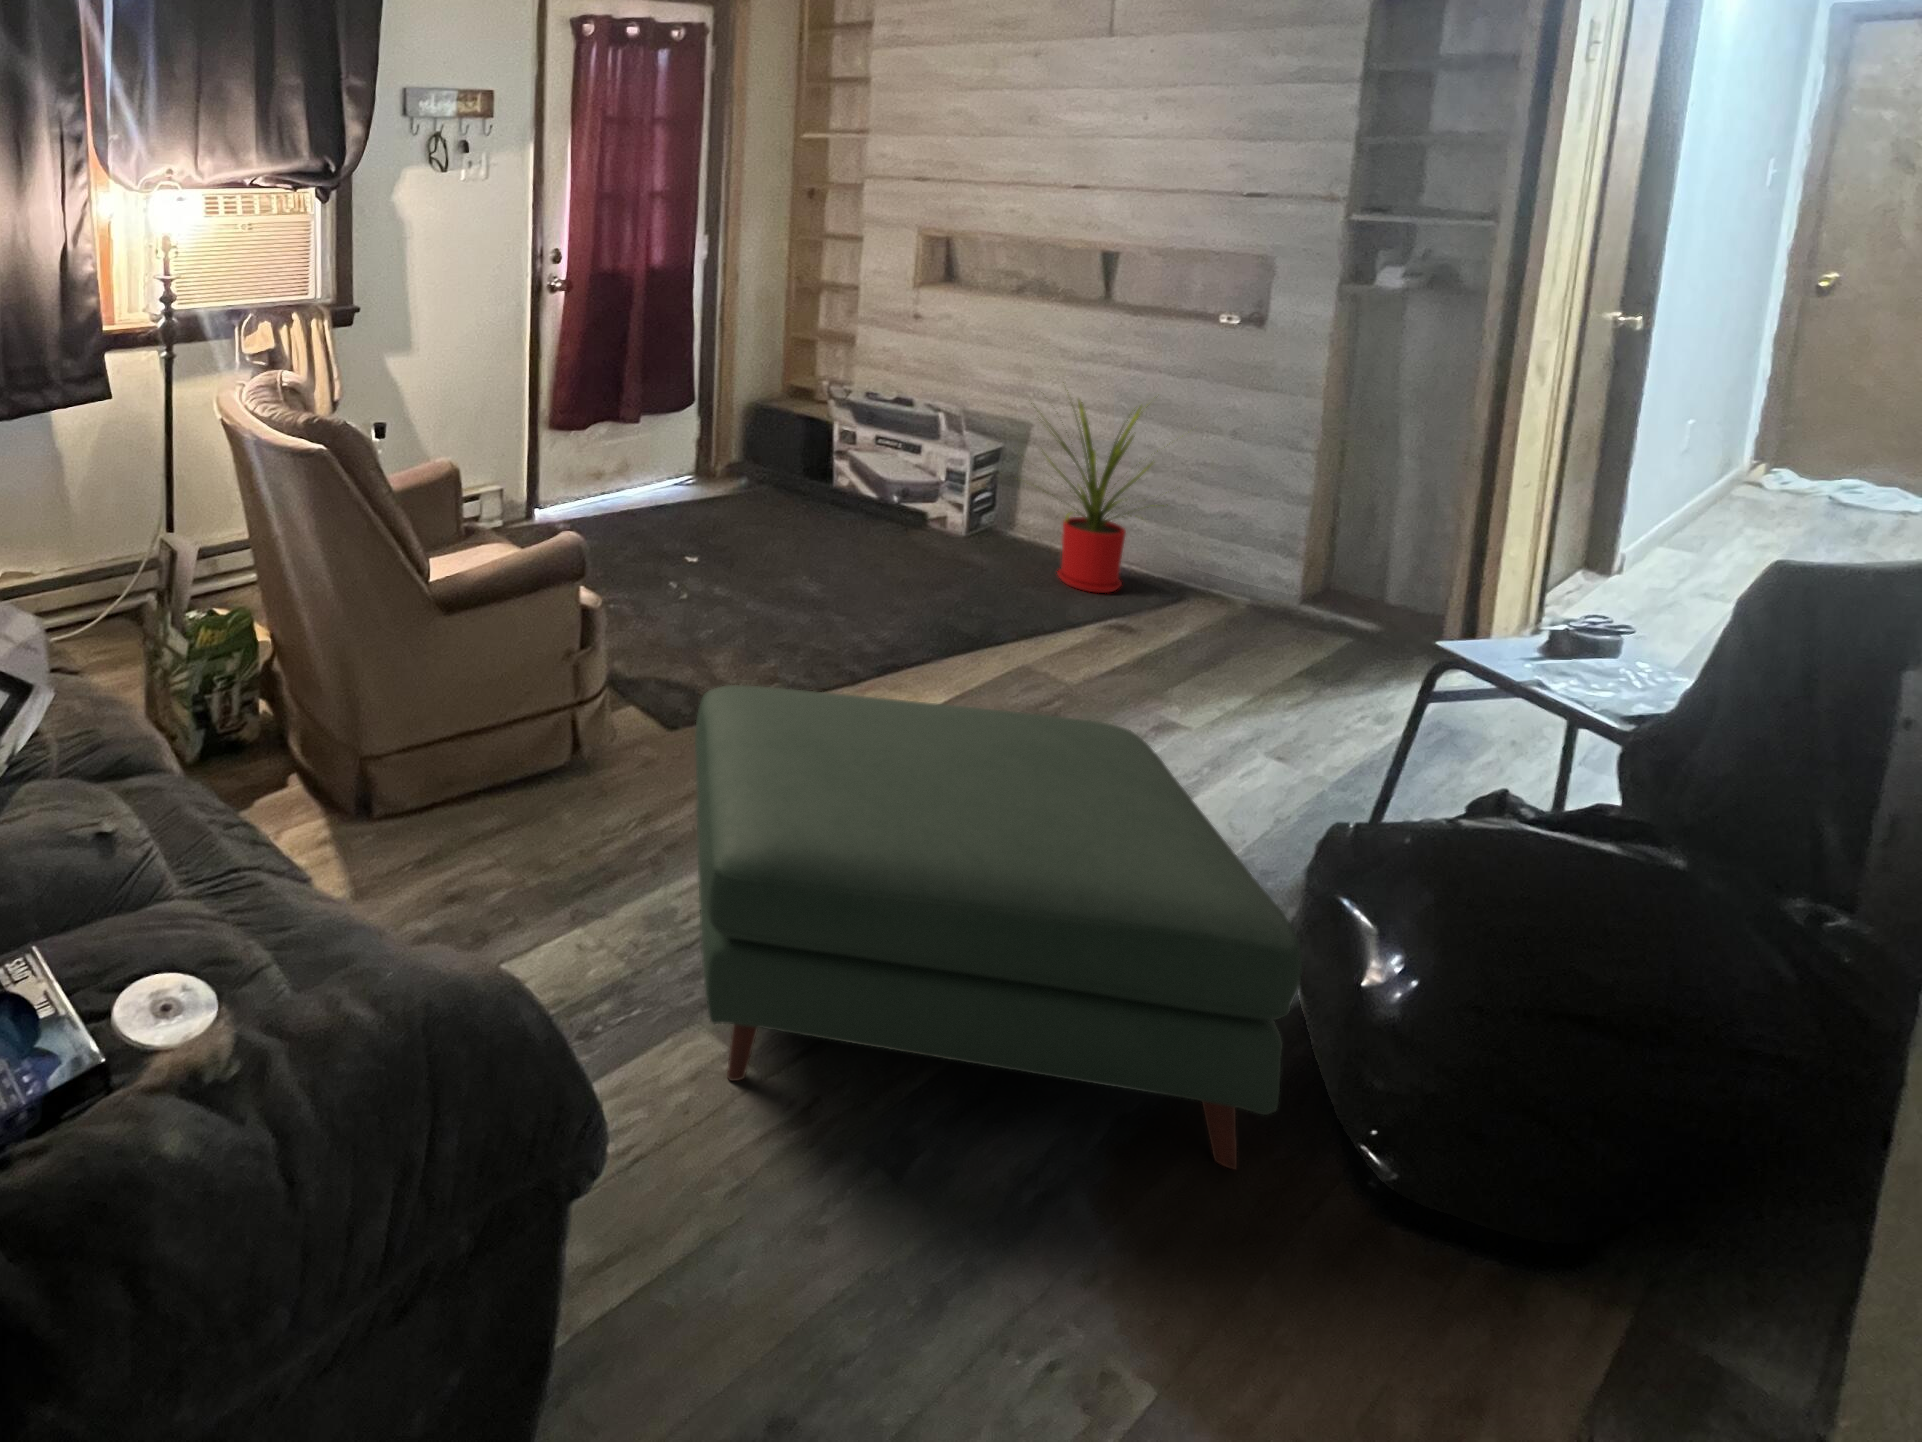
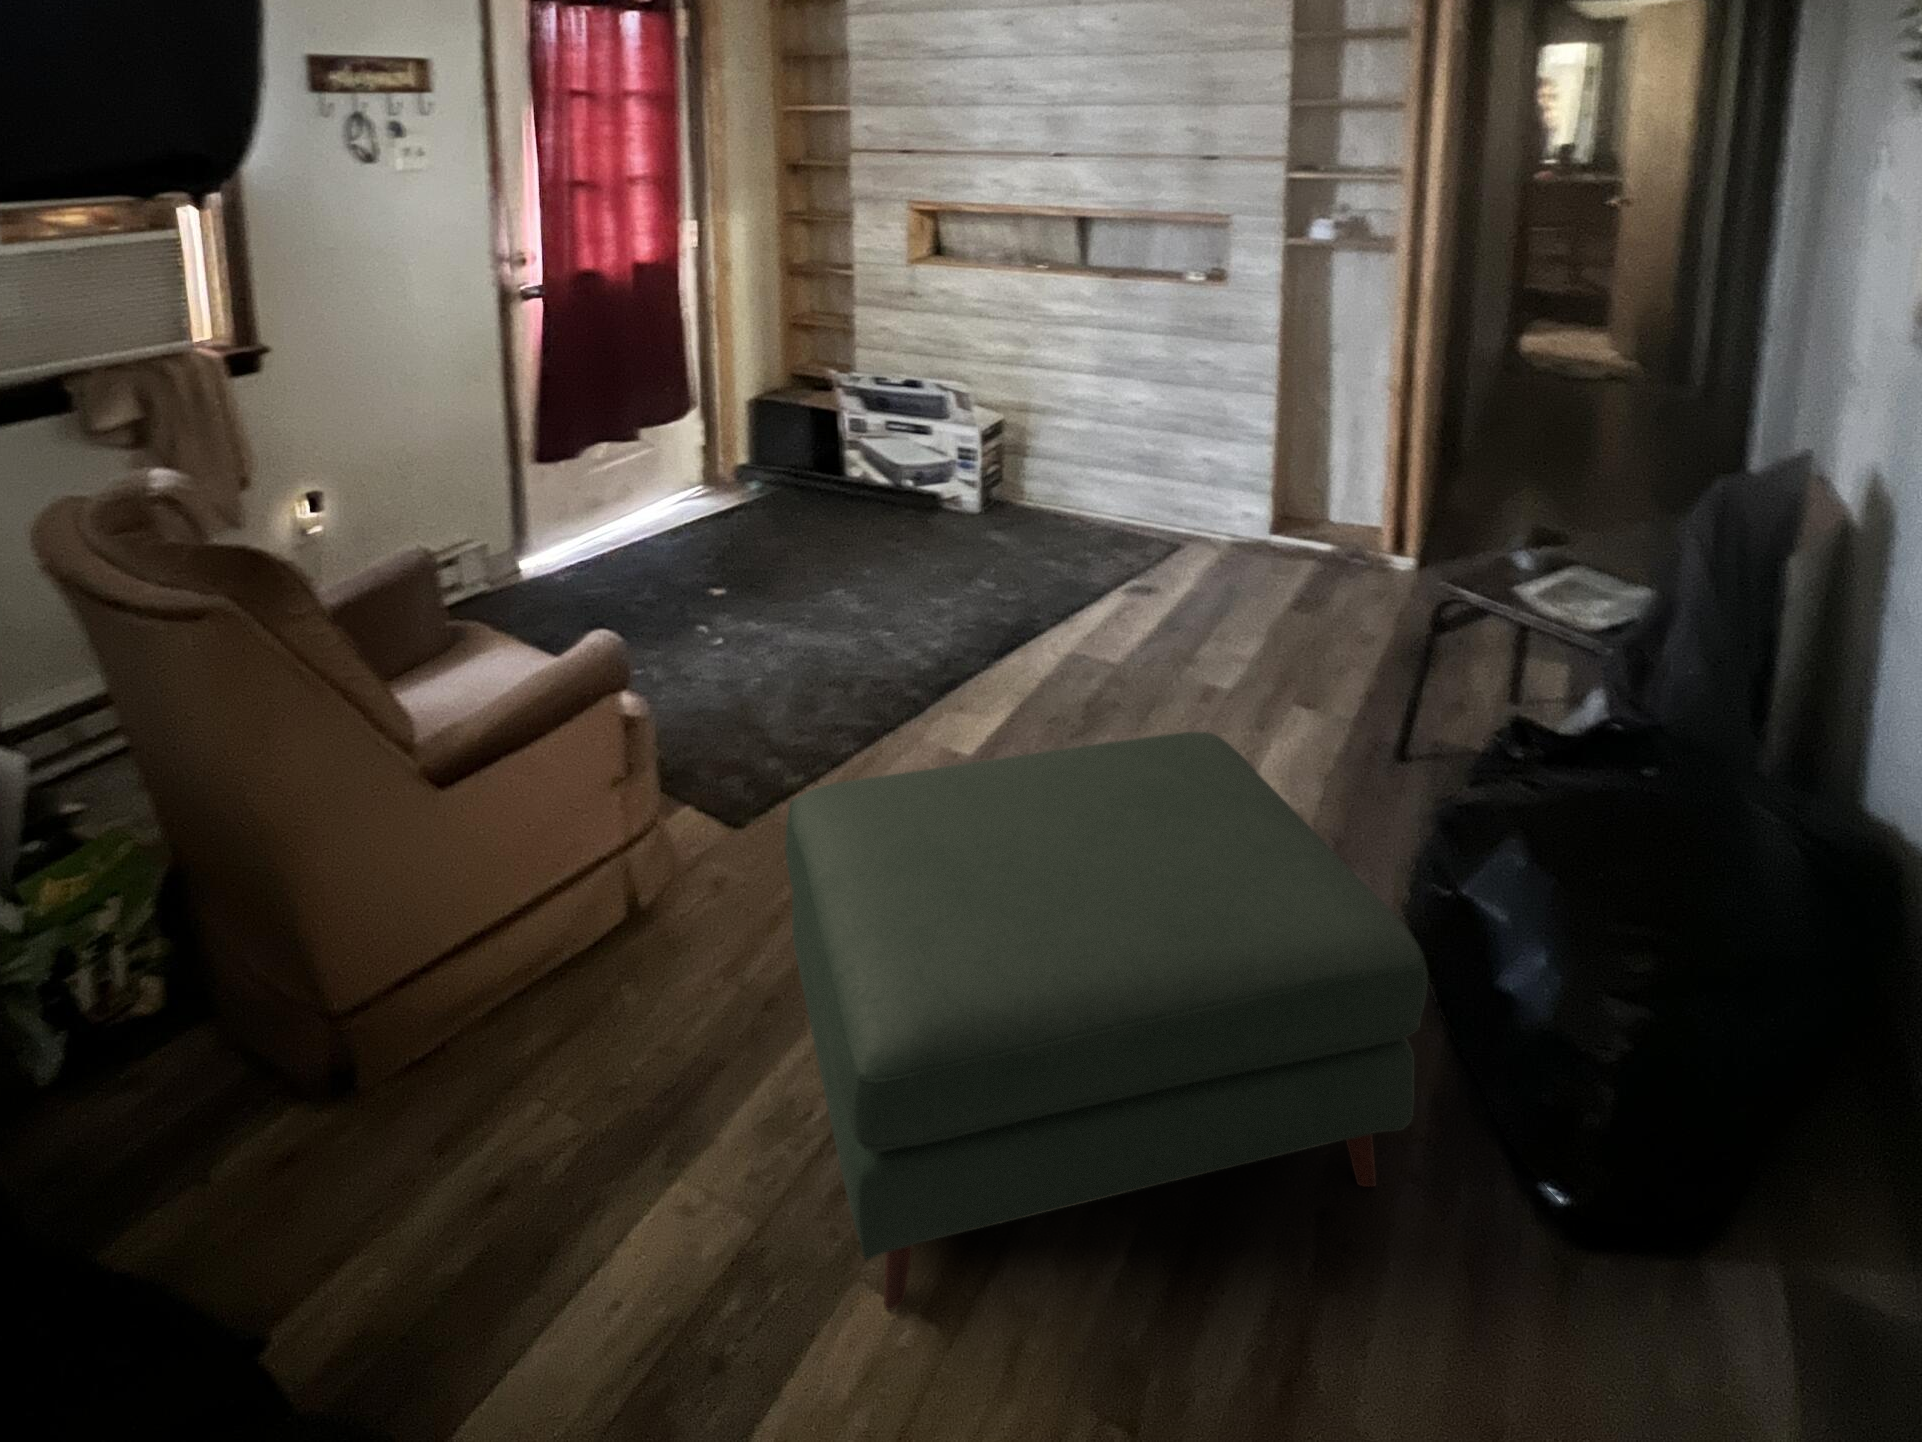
house plant: present [1031,390,1168,593] -> none [1022,351,1175,553]

